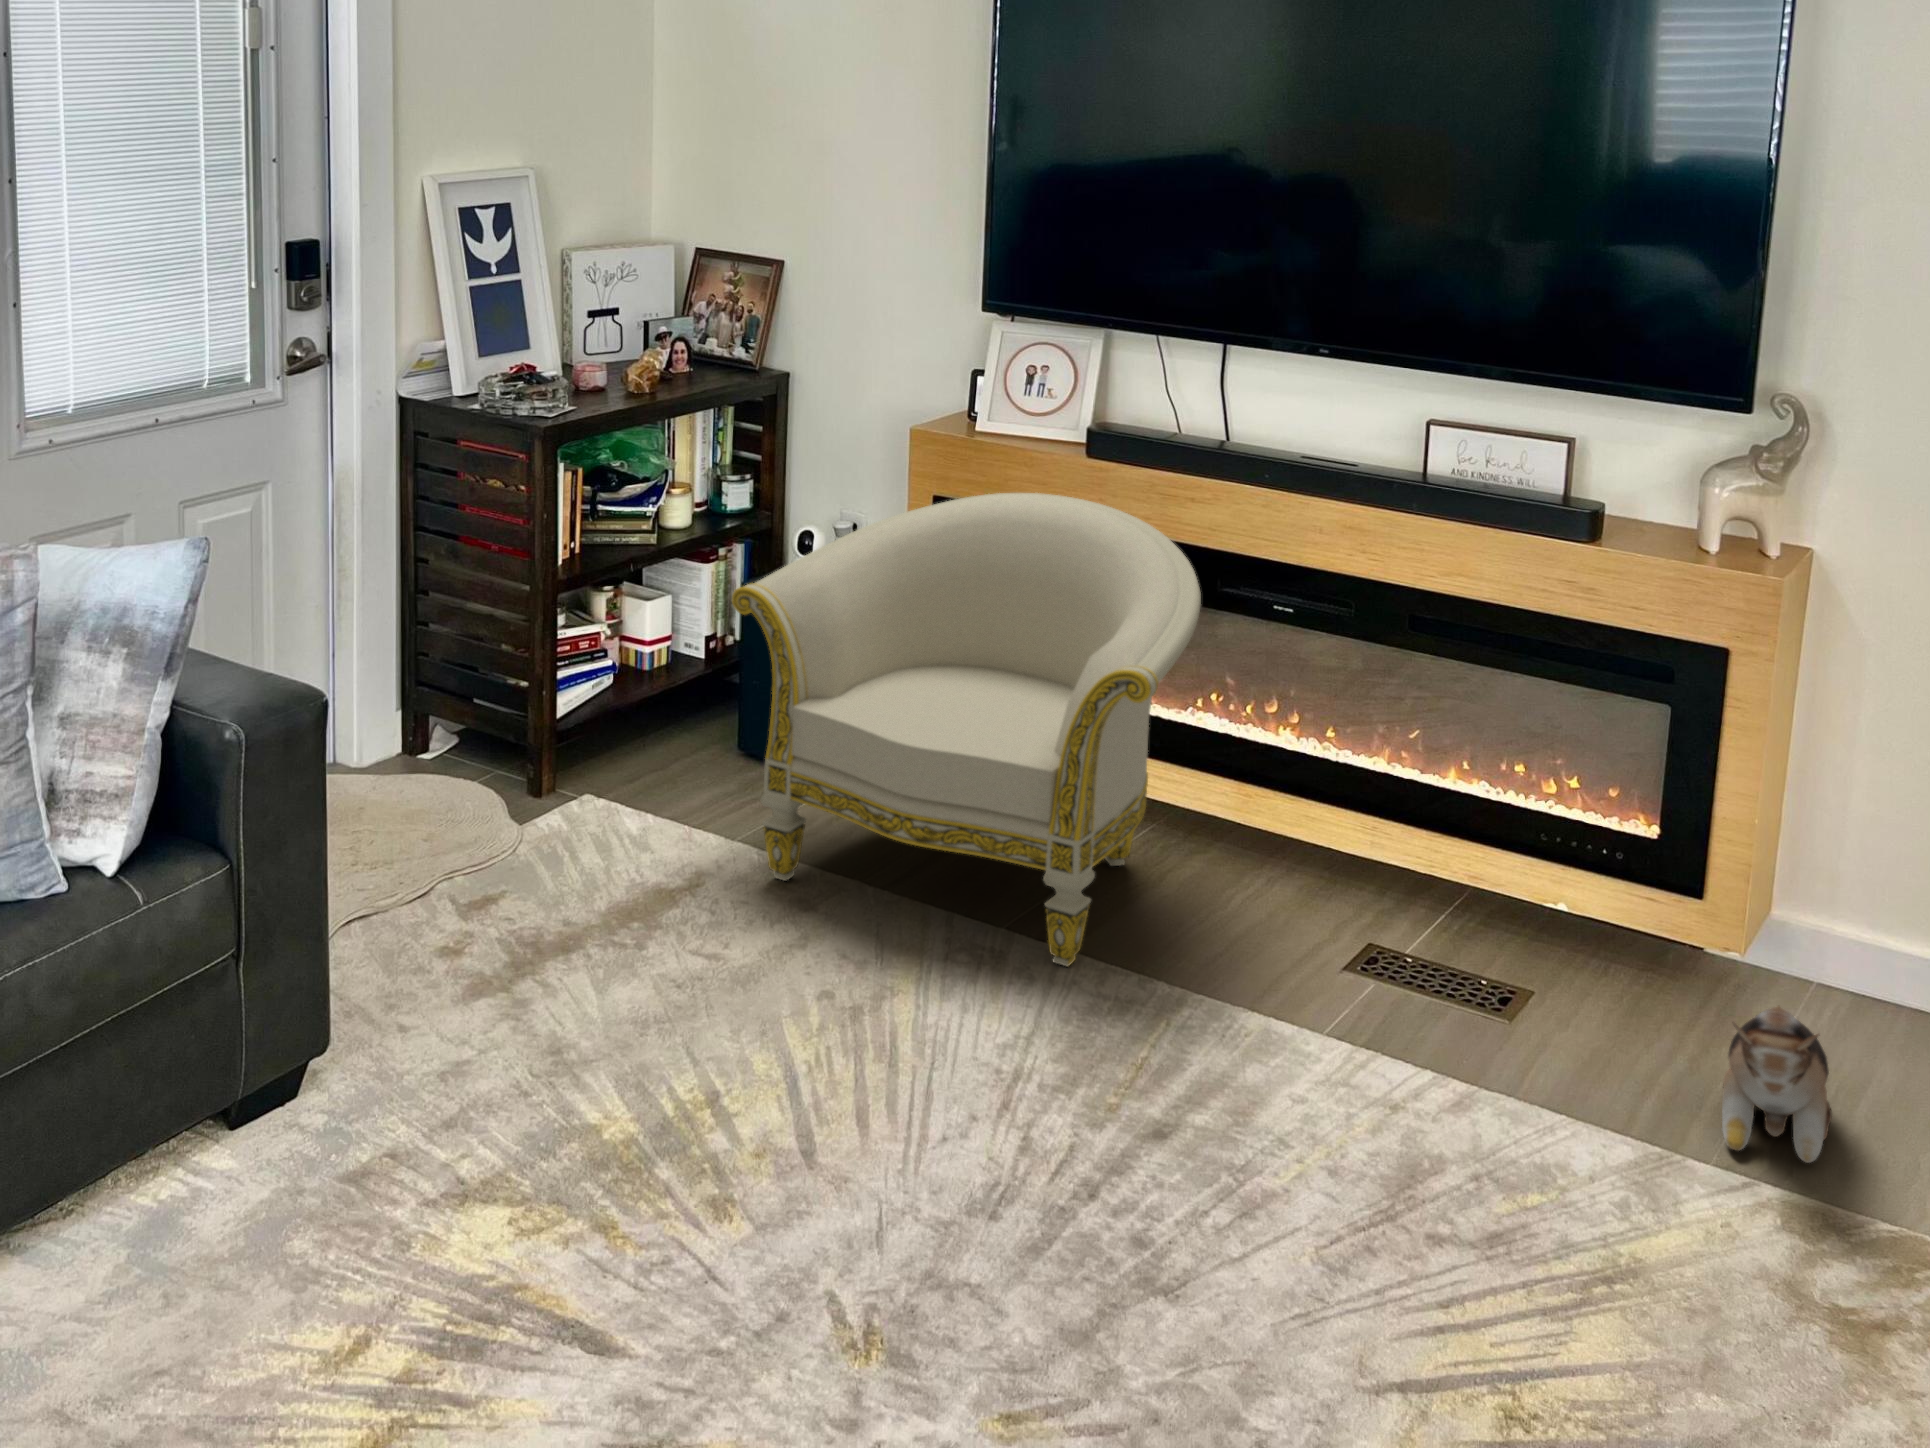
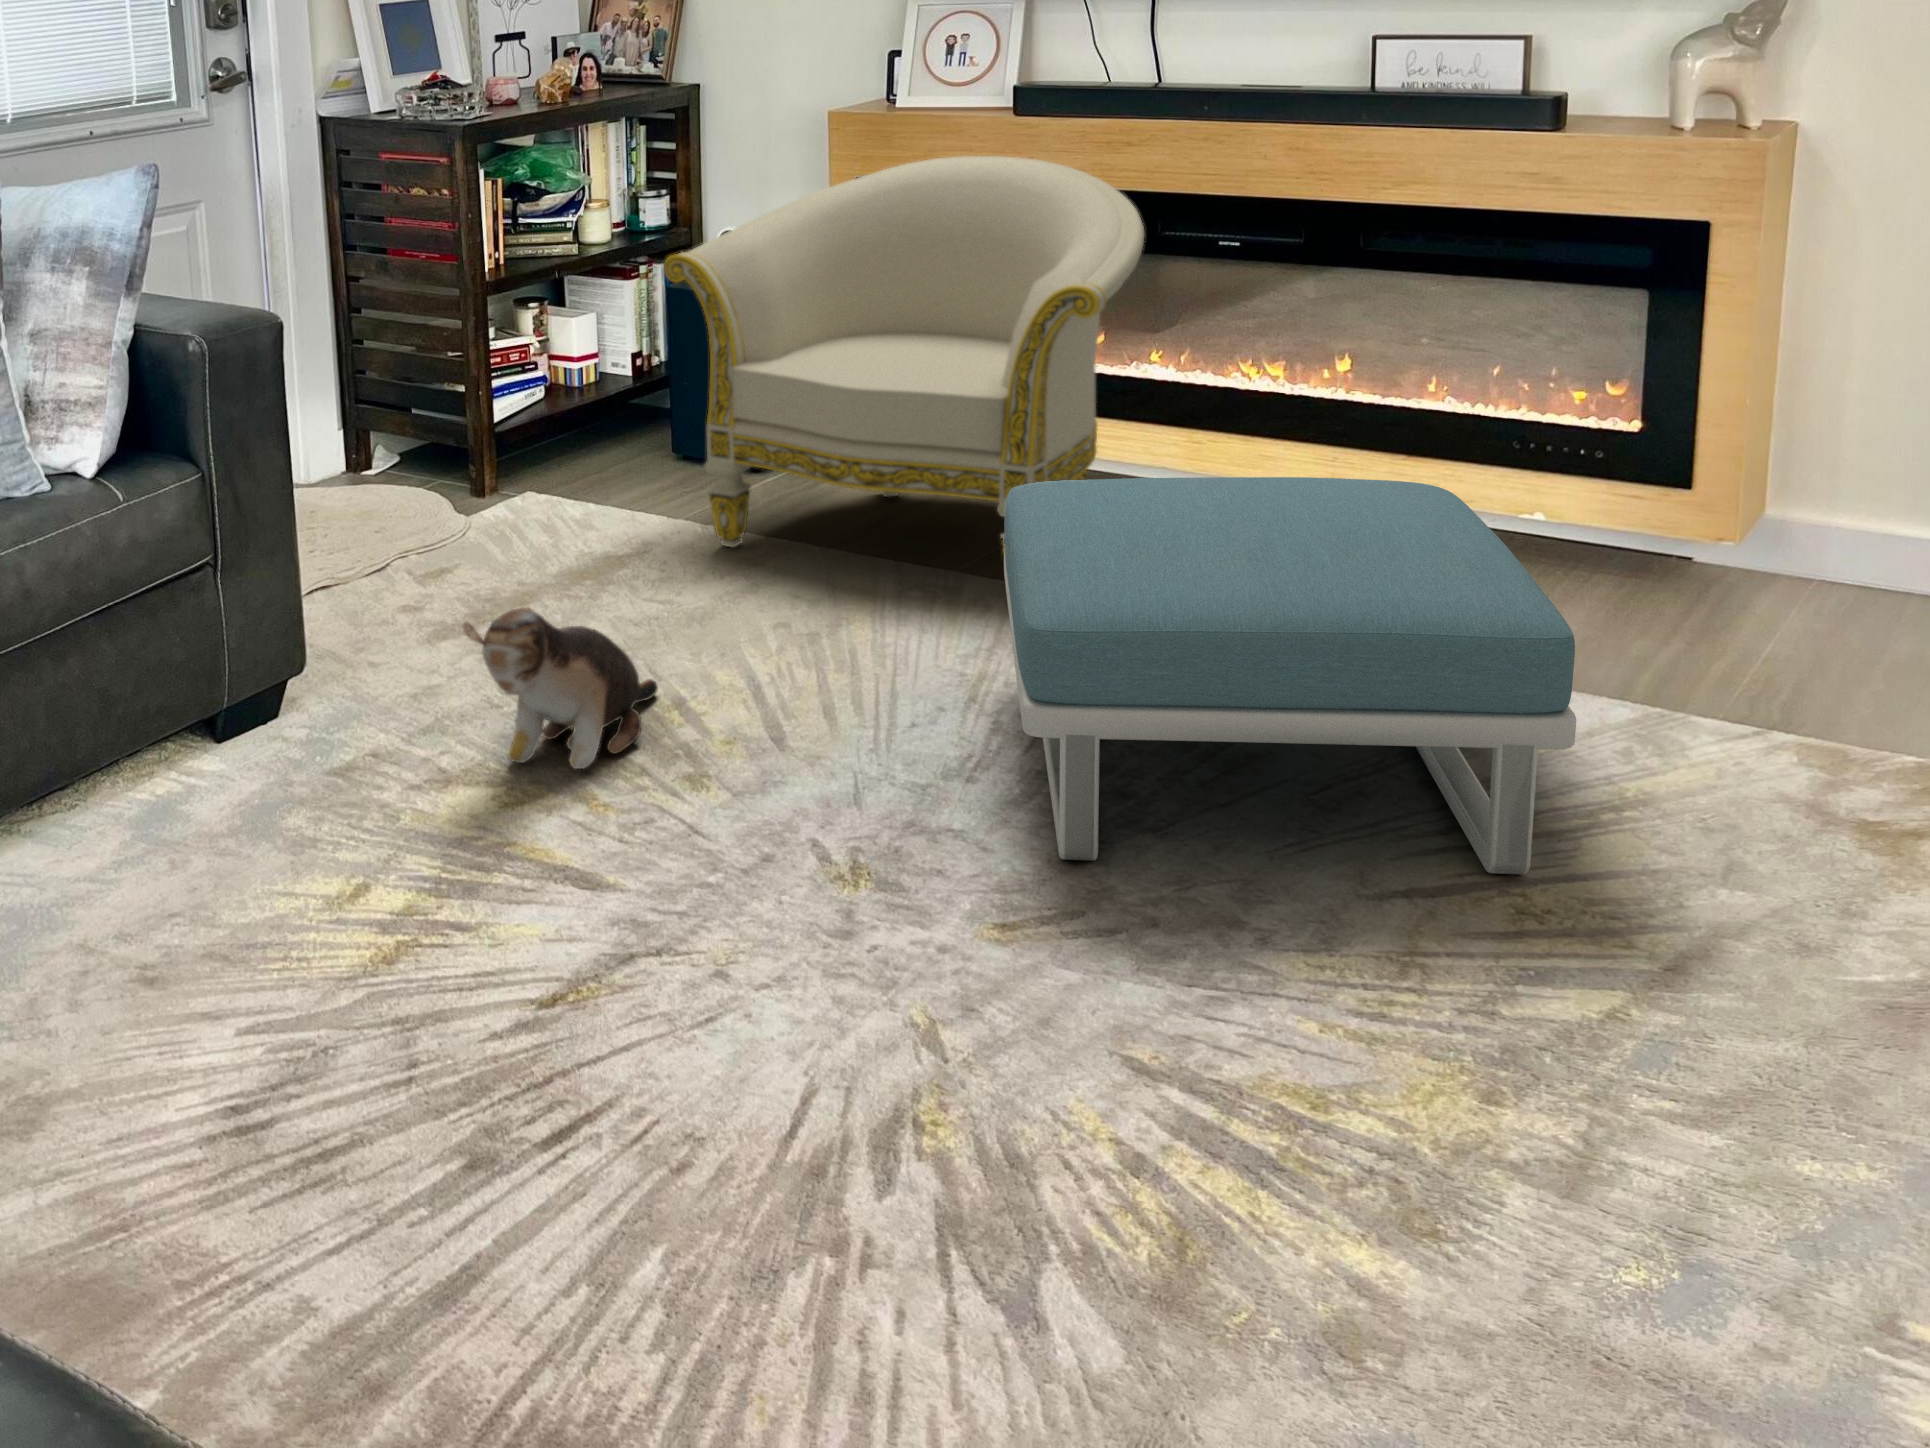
footstool: none [1040,888,1574,1368] -> present [1004,477,1576,874]
plush toy: present [1722,1006,1832,1163] -> present [463,608,658,769]

